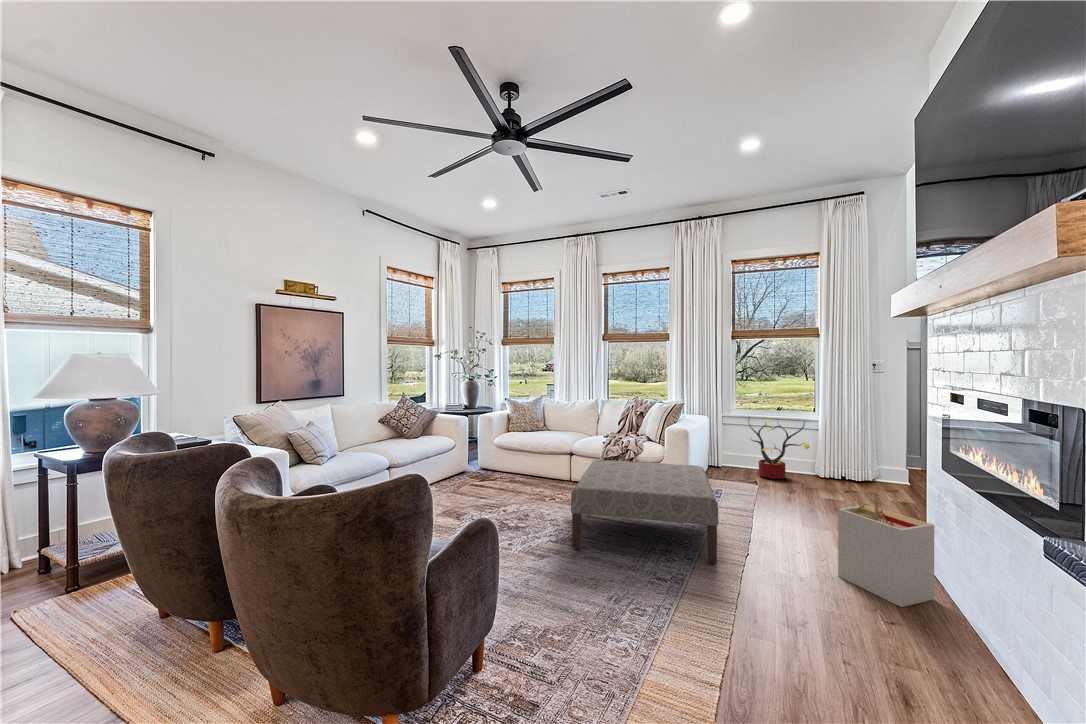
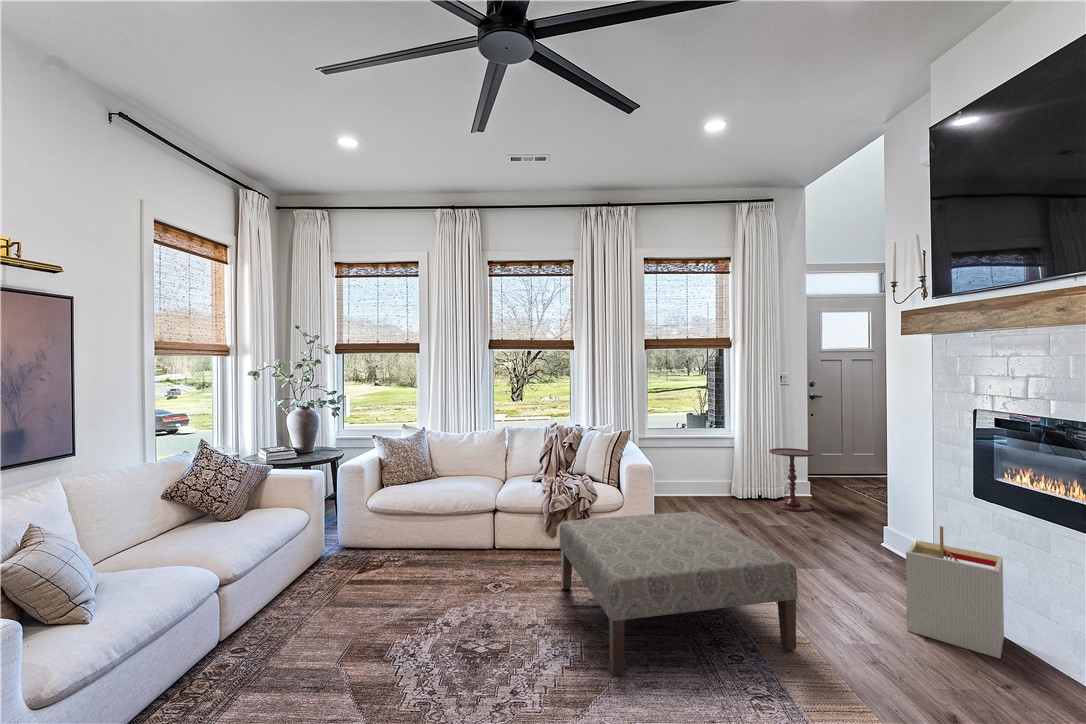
decorative plant: present [748,417,810,479] -> none [664,438,739,507]
side table: none [847,433,896,494] -> present [769,448,815,512]

